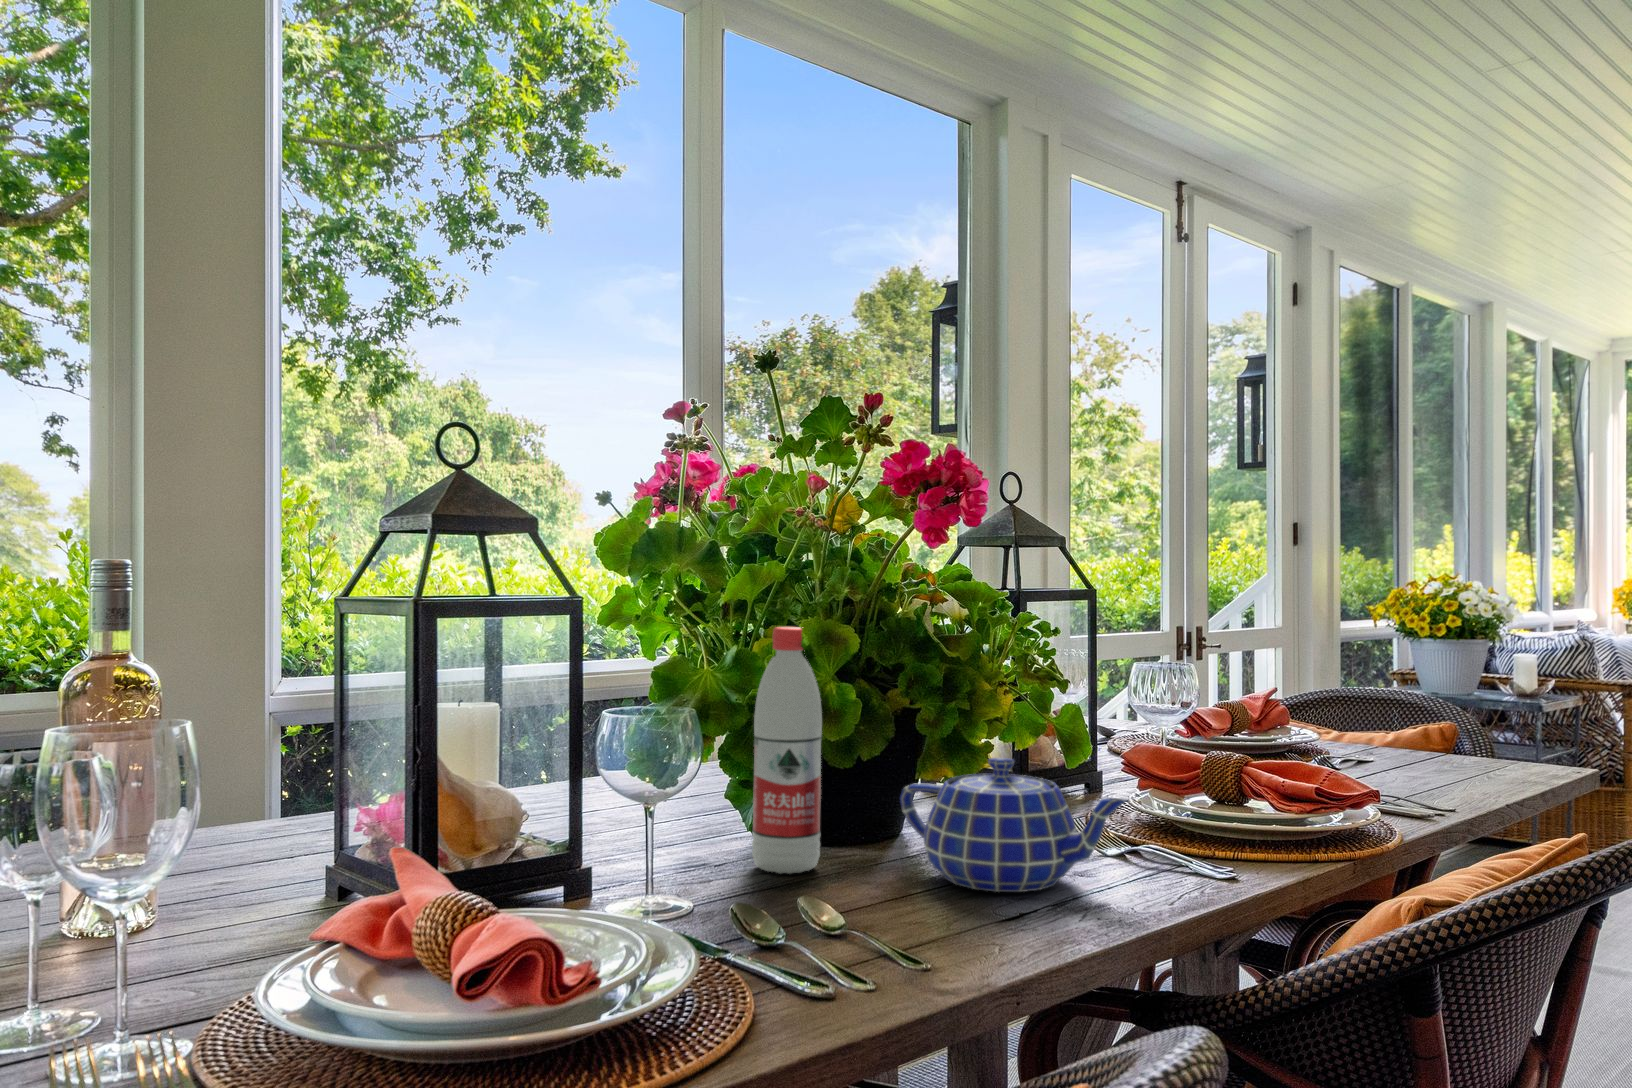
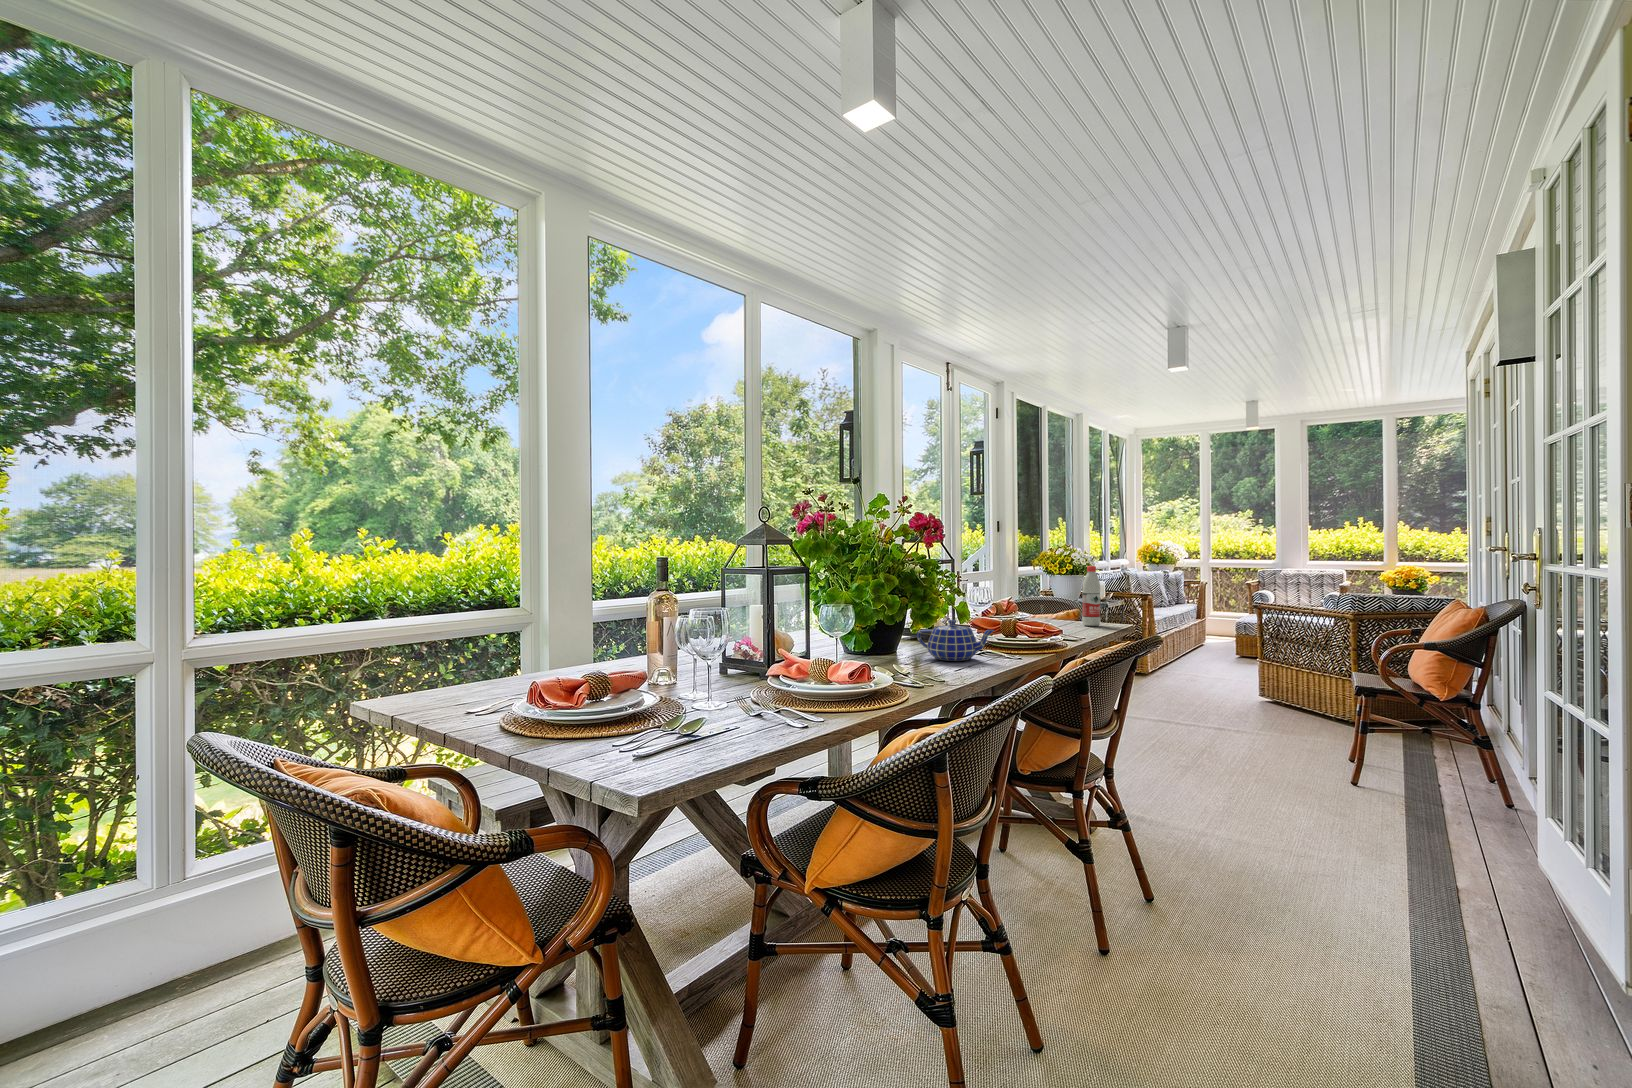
water bottle: present [752,627,822,874] -> present [1082,566,1100,626]

